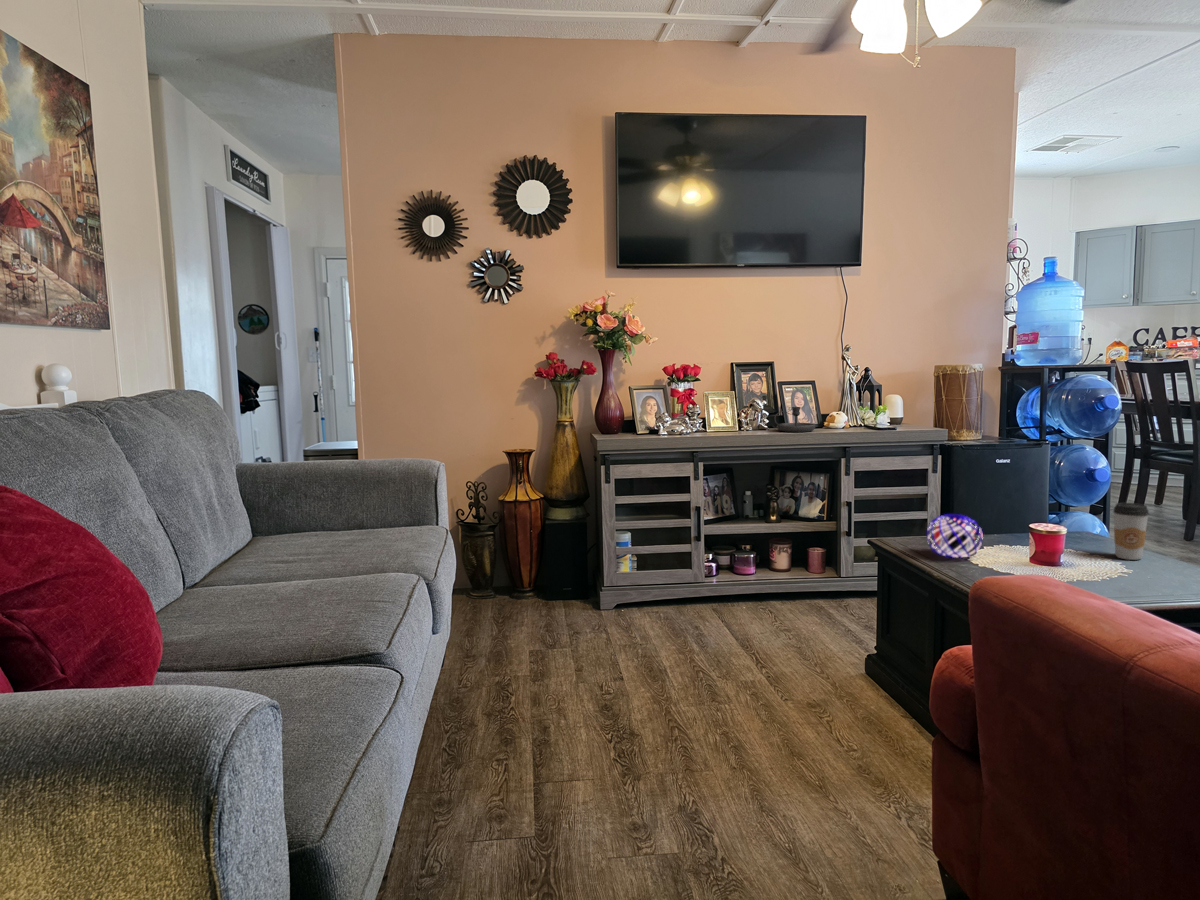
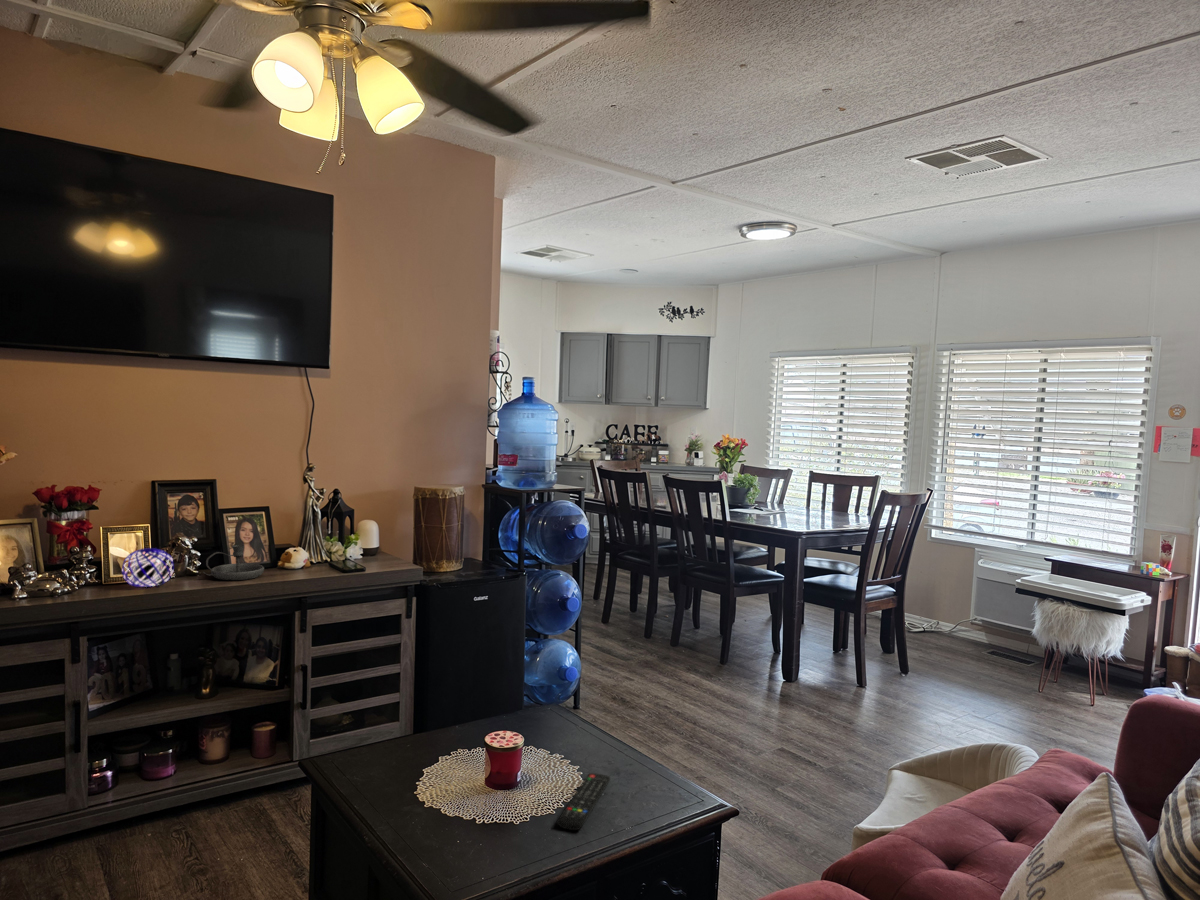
coffee cup: present [1114,503,1149,560] -> none [571,695,603,764]
decorative orb: present [926,514,983,558] -> present [122,548,174,587]
remote control: none [1104,562,1157,588] -> present [557,773,610,830]

